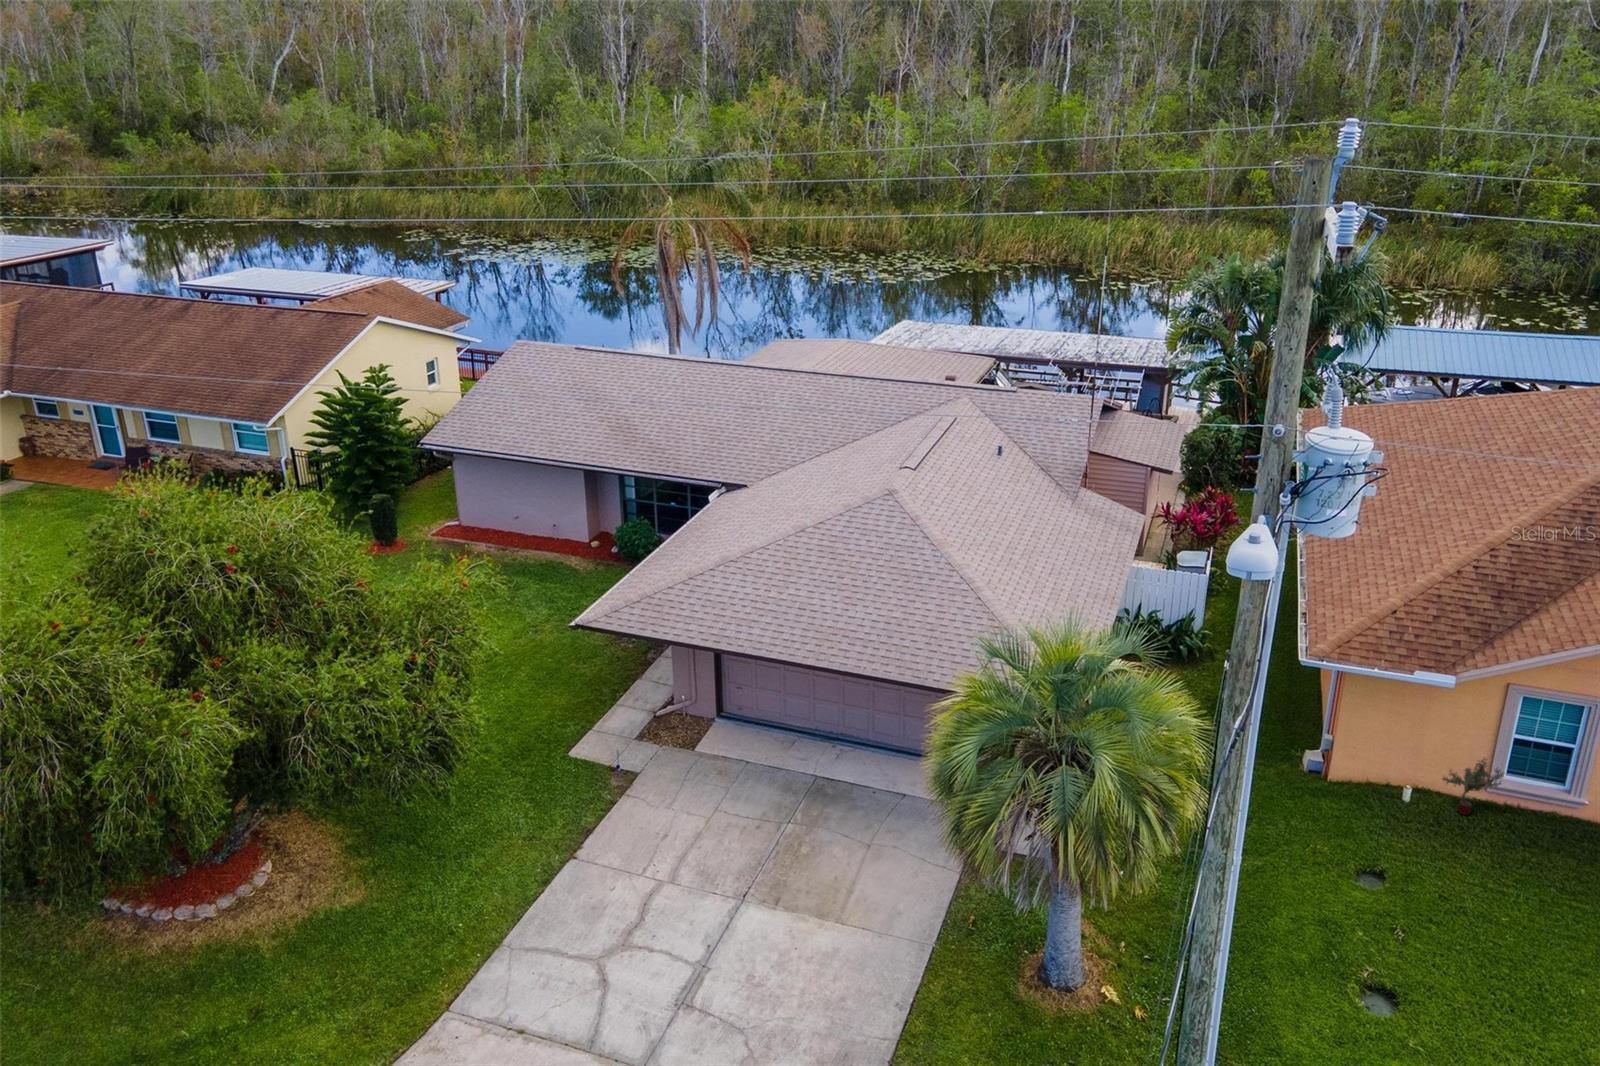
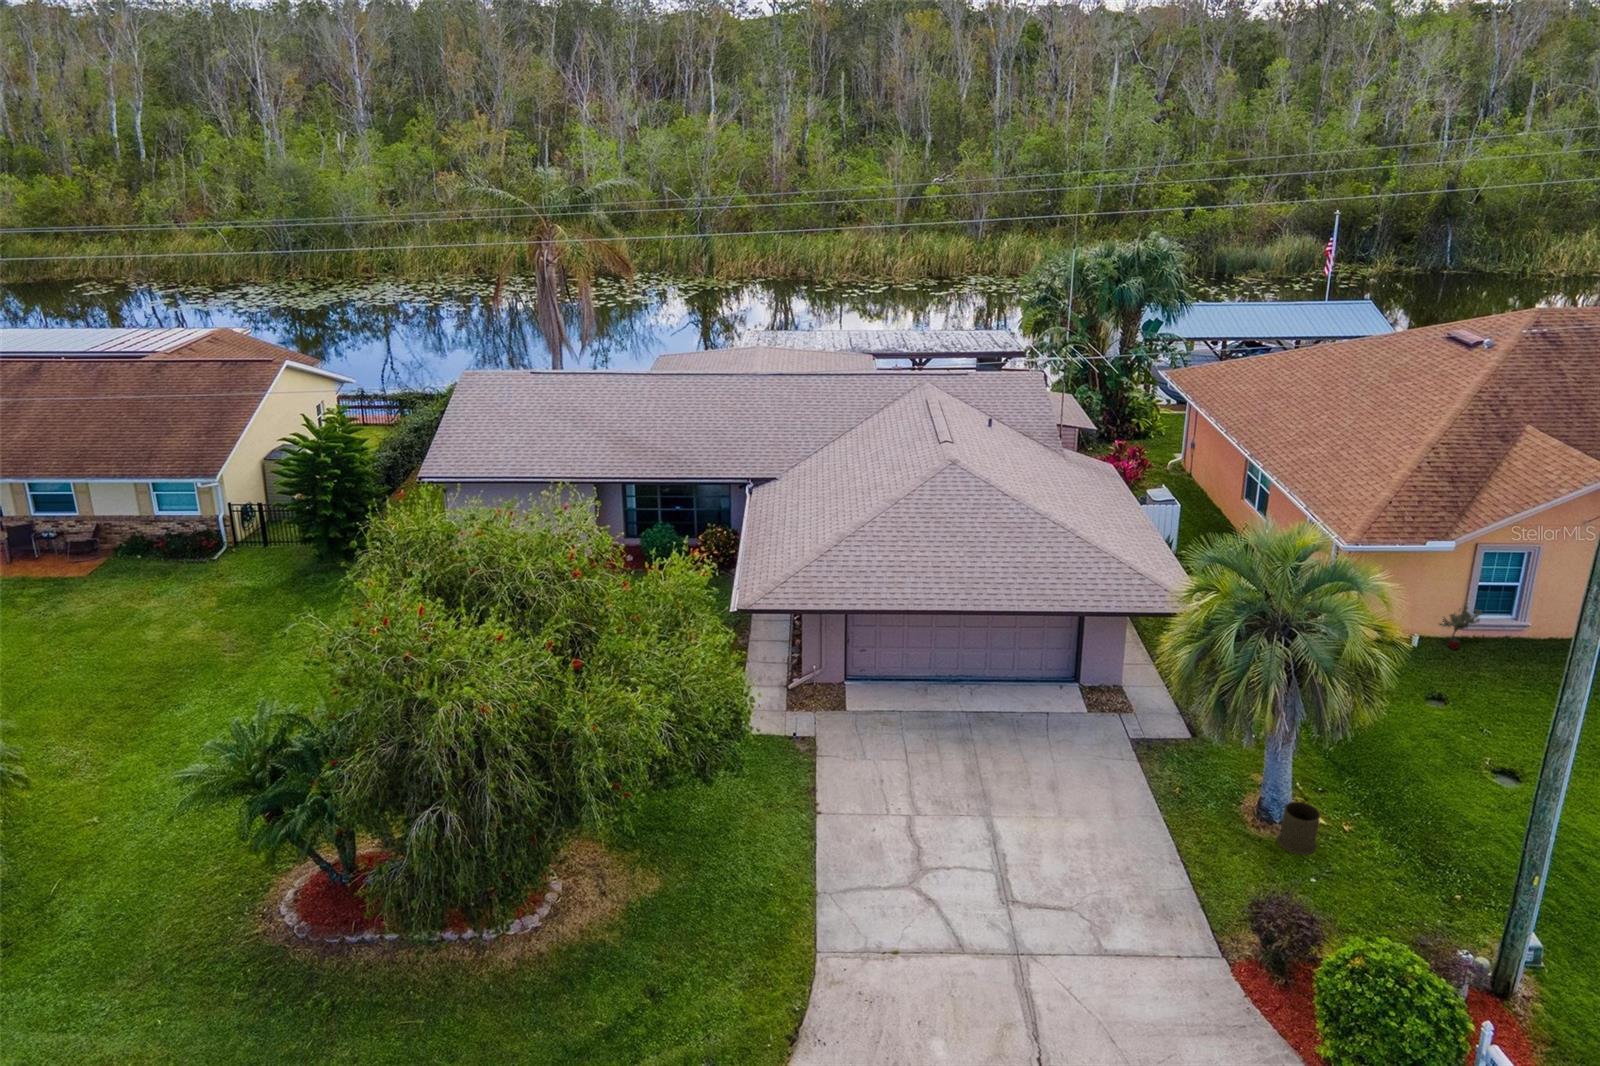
trash can: none [1042,968,1089,1037] -> present [1277,802,1320,855]

